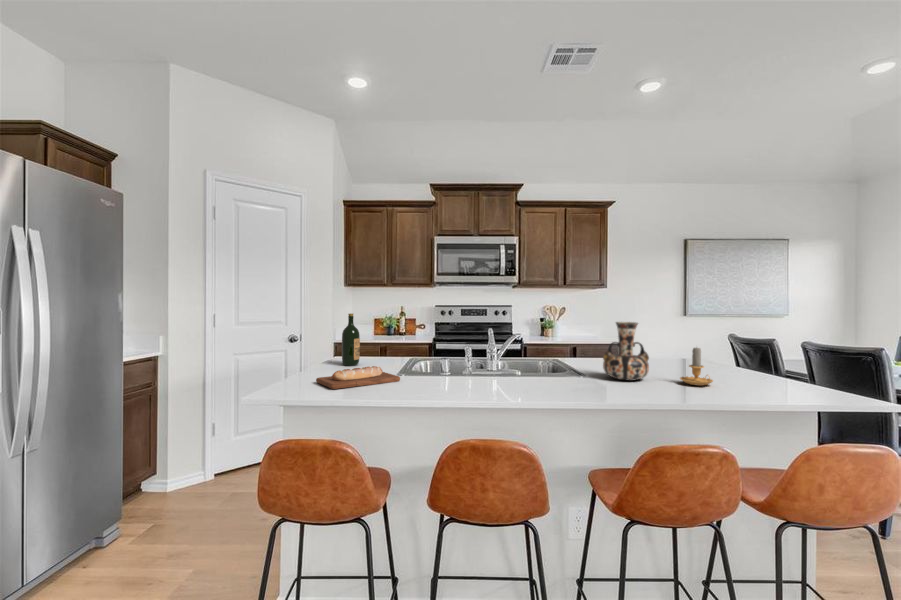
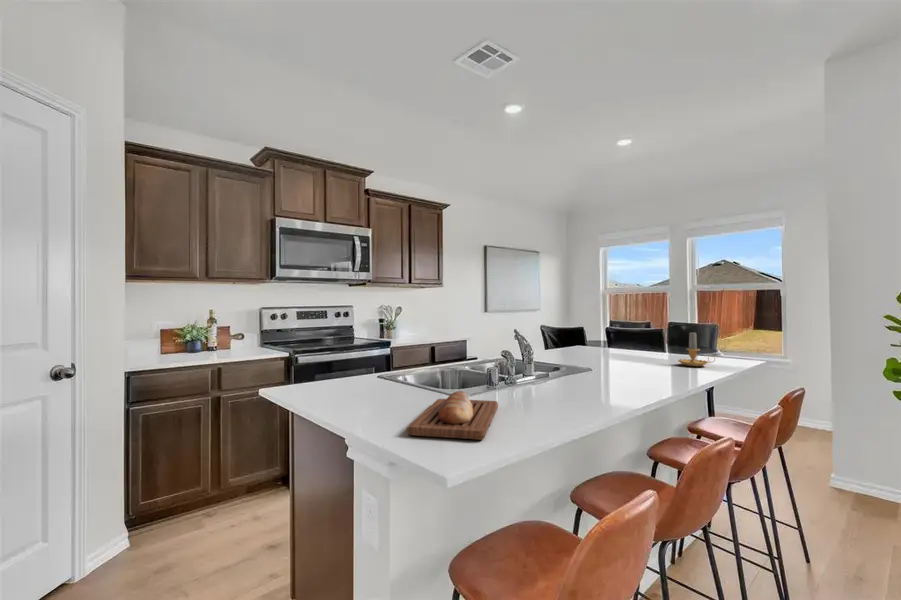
wine bottle: present [342,314,360,366] -> none [317,313,347,400]
decorative vase: present [603,322,649,381] -> none [619,312,665,370]

